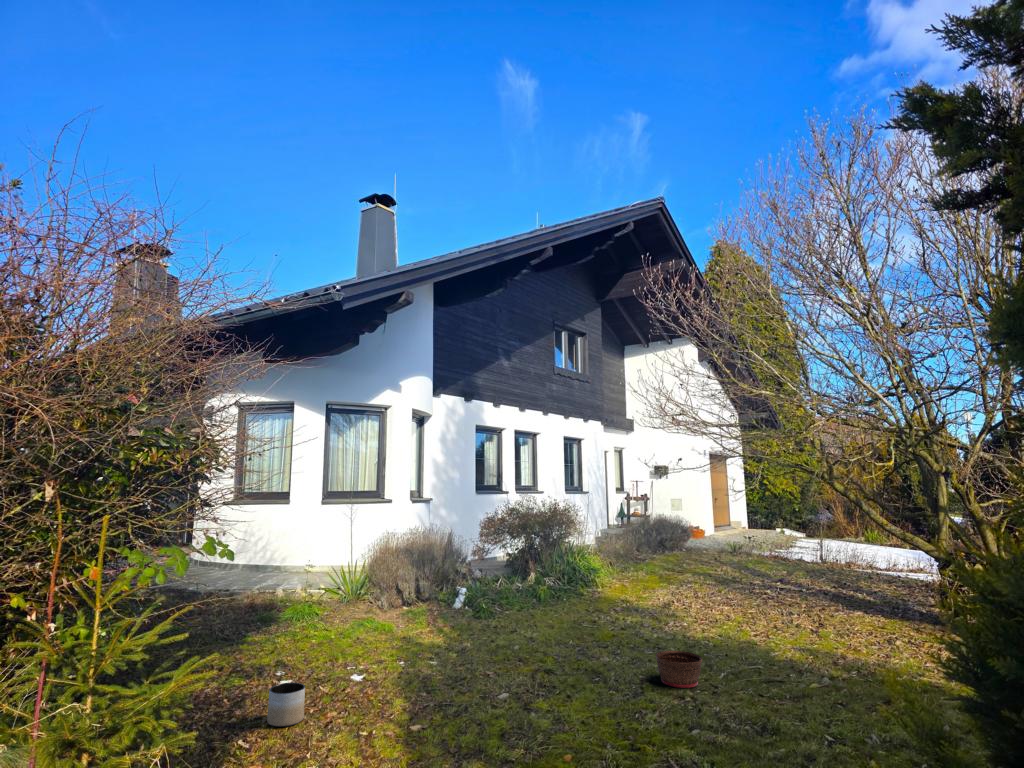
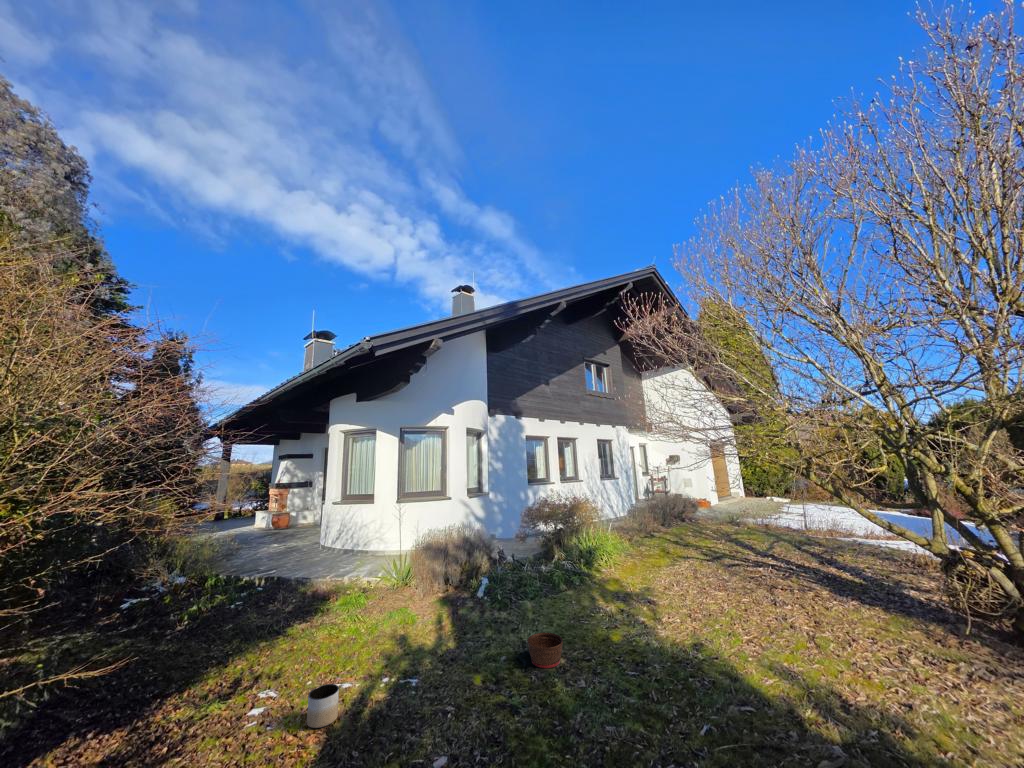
basket: present [656,651,702,688] -> present [527,632,563,668]

